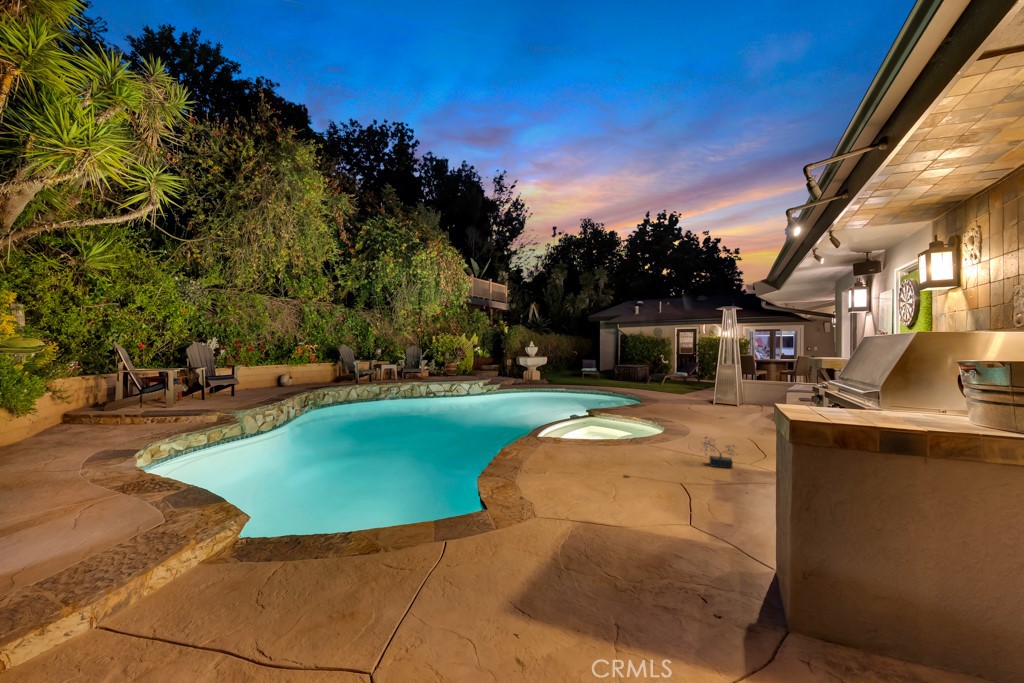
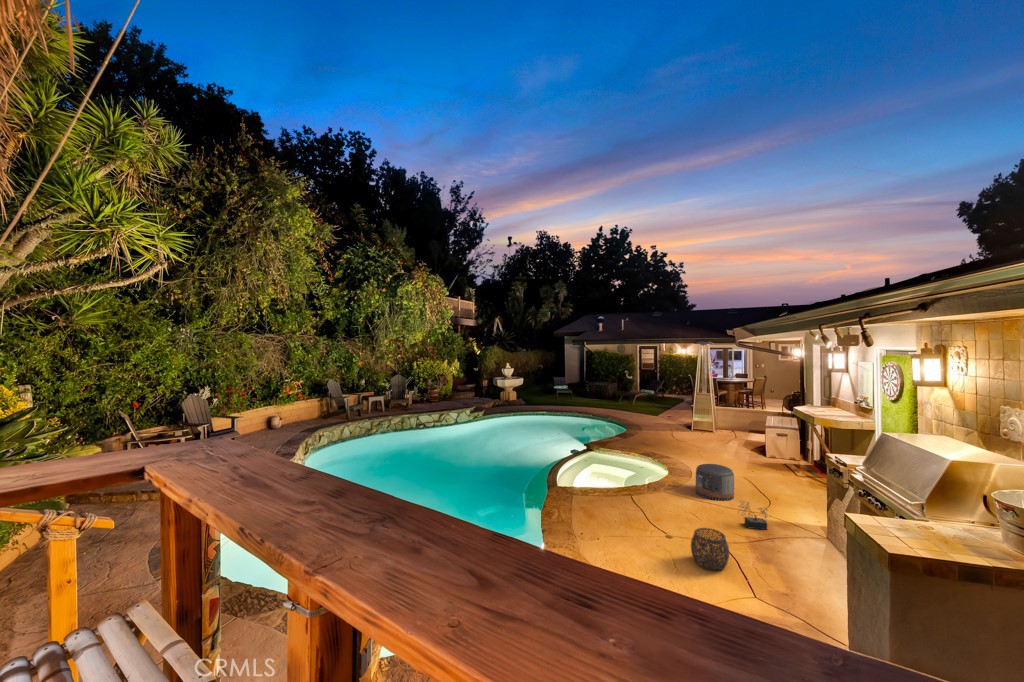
pouf: none [673,410,715,448] -> present [696,464,734,501]
woven basket: none [618,448,660,491] -> present [691,528,729,571]

